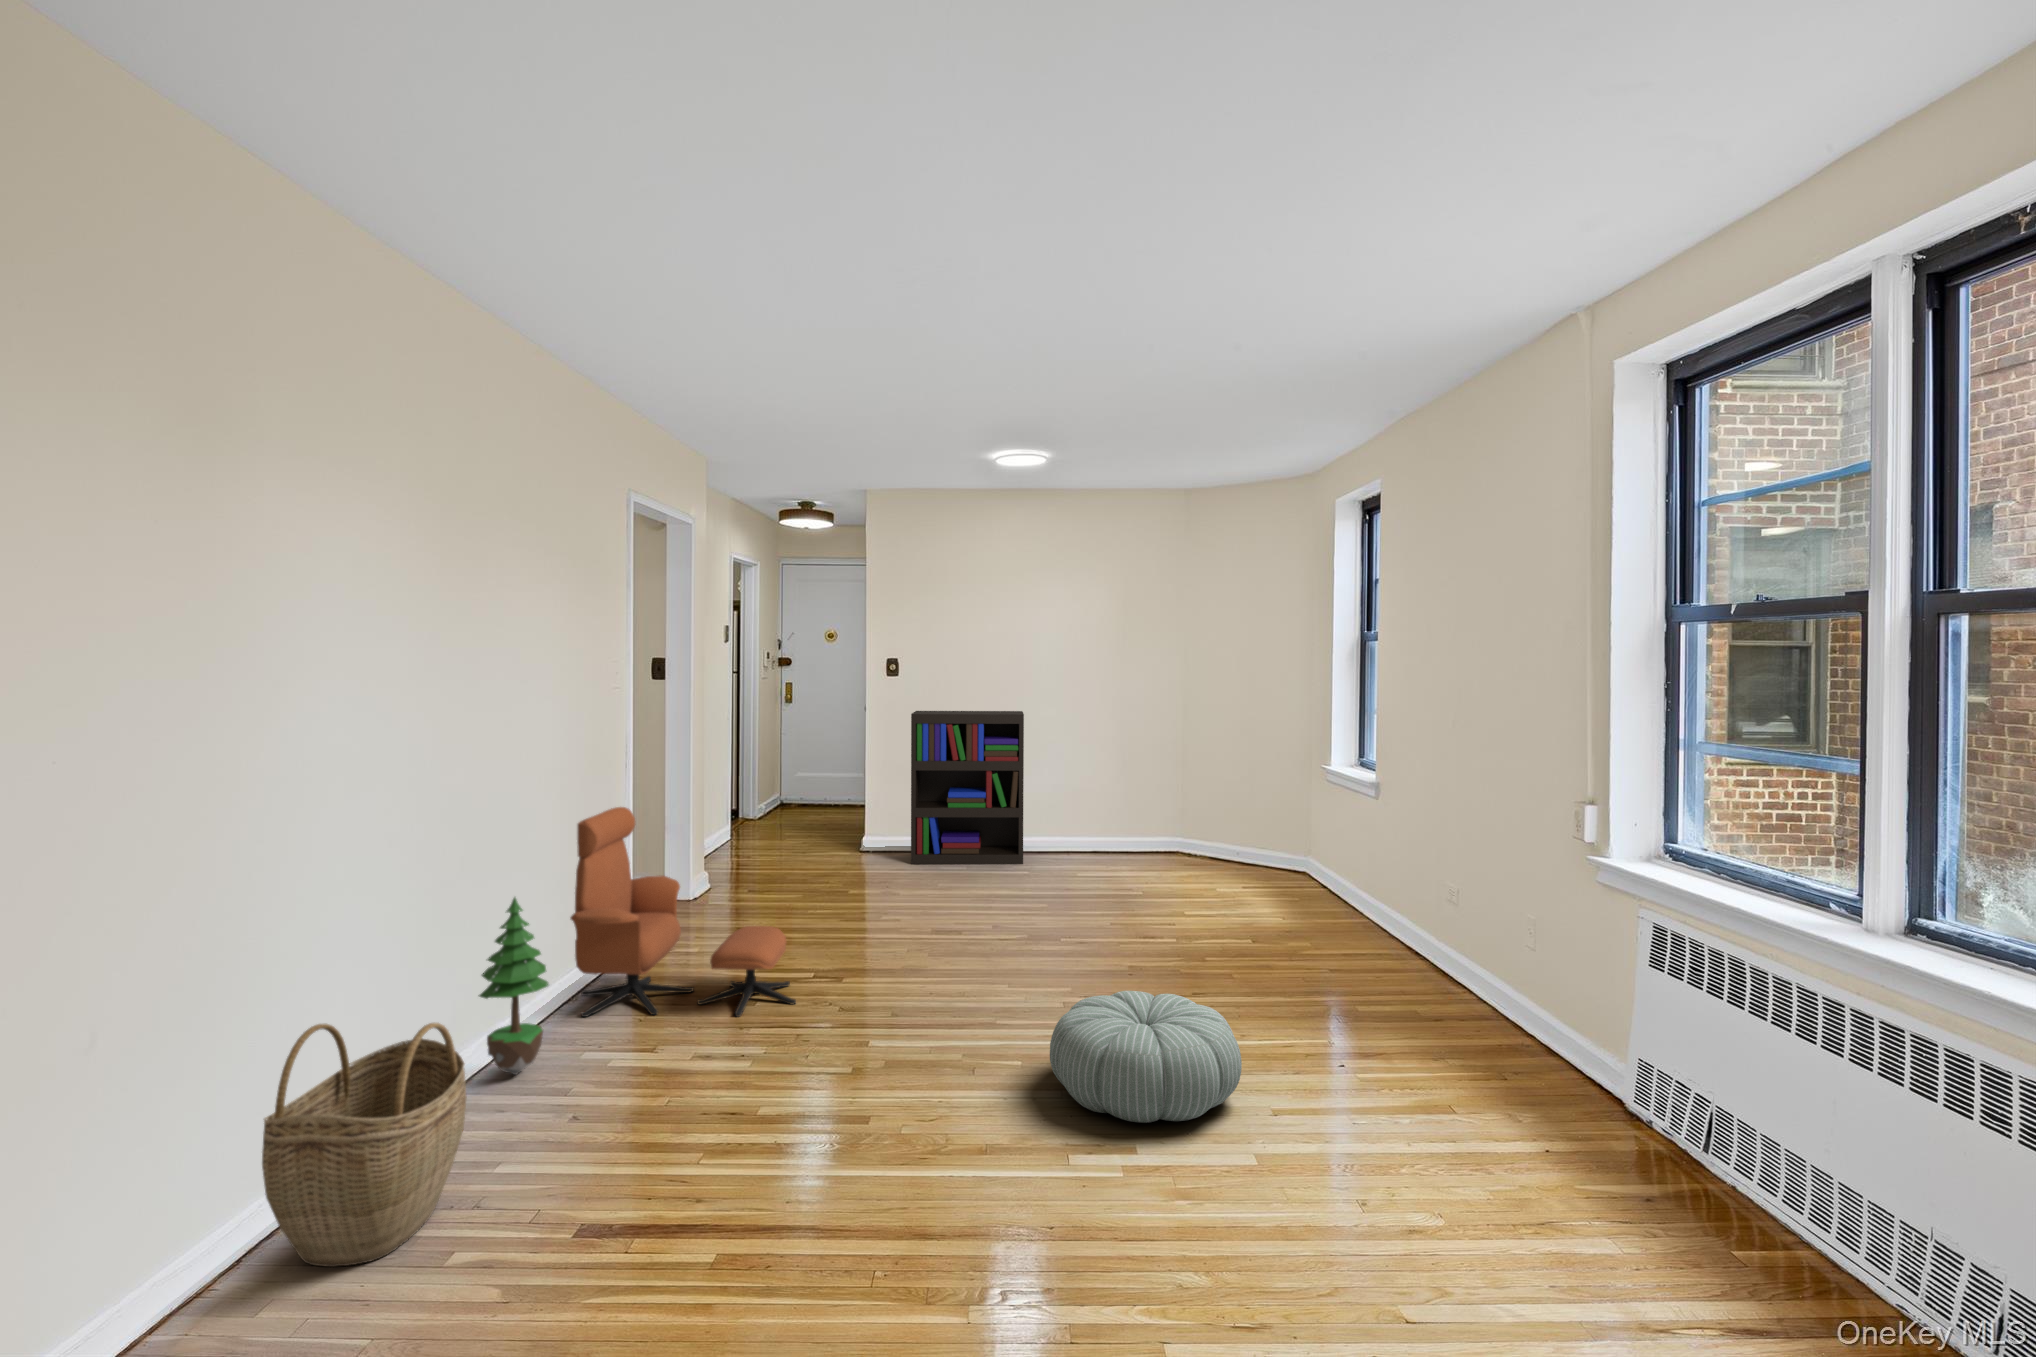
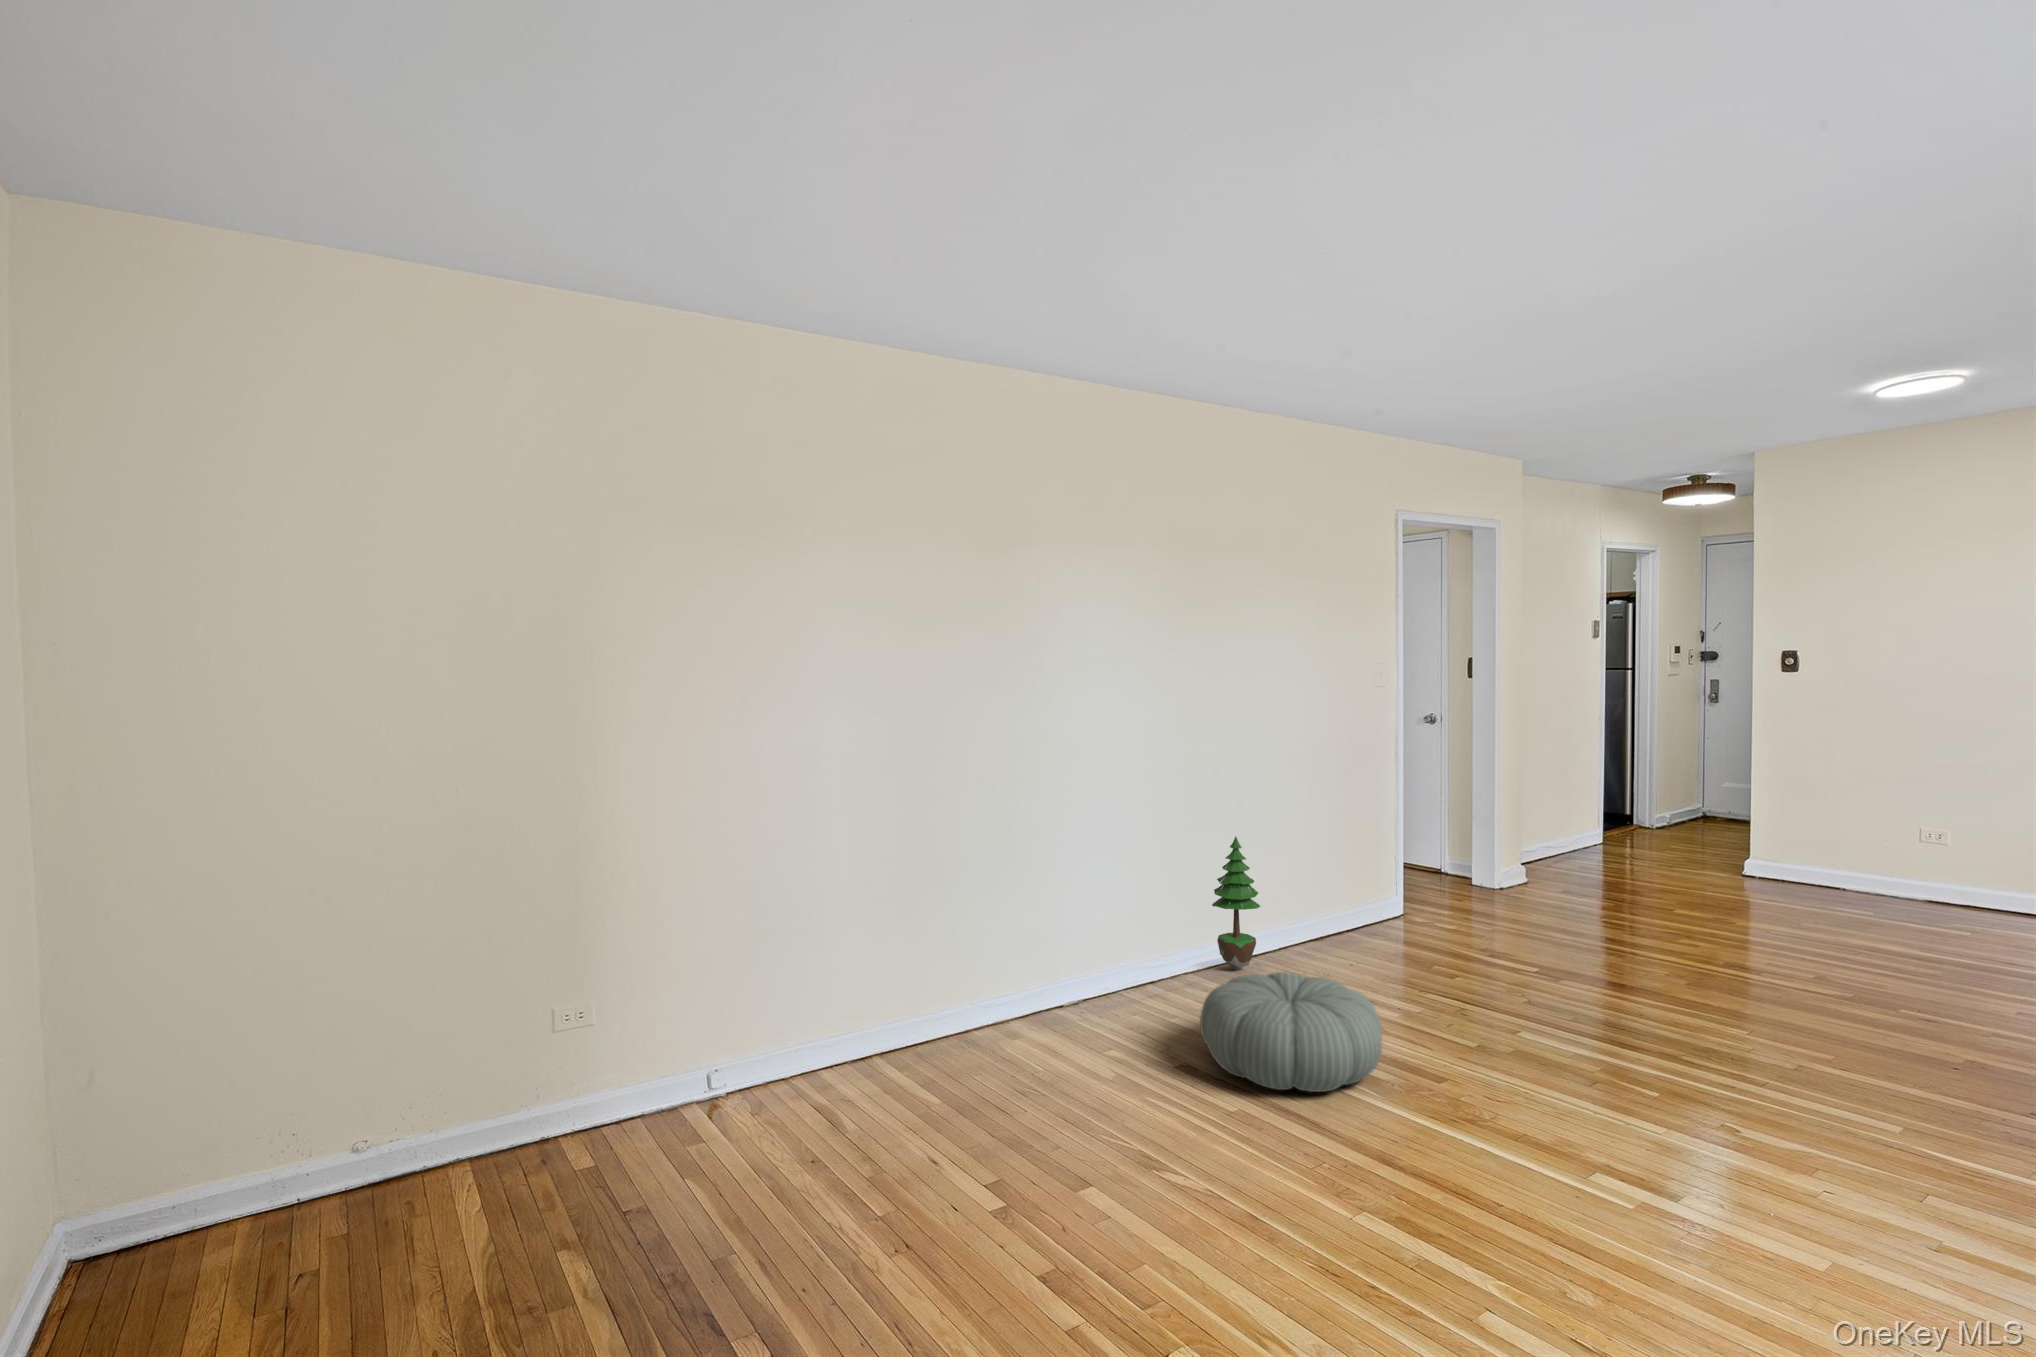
bookshelf: present [911,711,1024,864] -> none [1800,716,2009,933]
lounge chair: present [571,807,796,1017] -> none [1301,784,1504,988]
pouf: present [1050,991,1242,1123] -> present [1200,972,1382,1092]
woven basket: present [262,1023,467,1267] -> none [1035,884,1149,1032]

